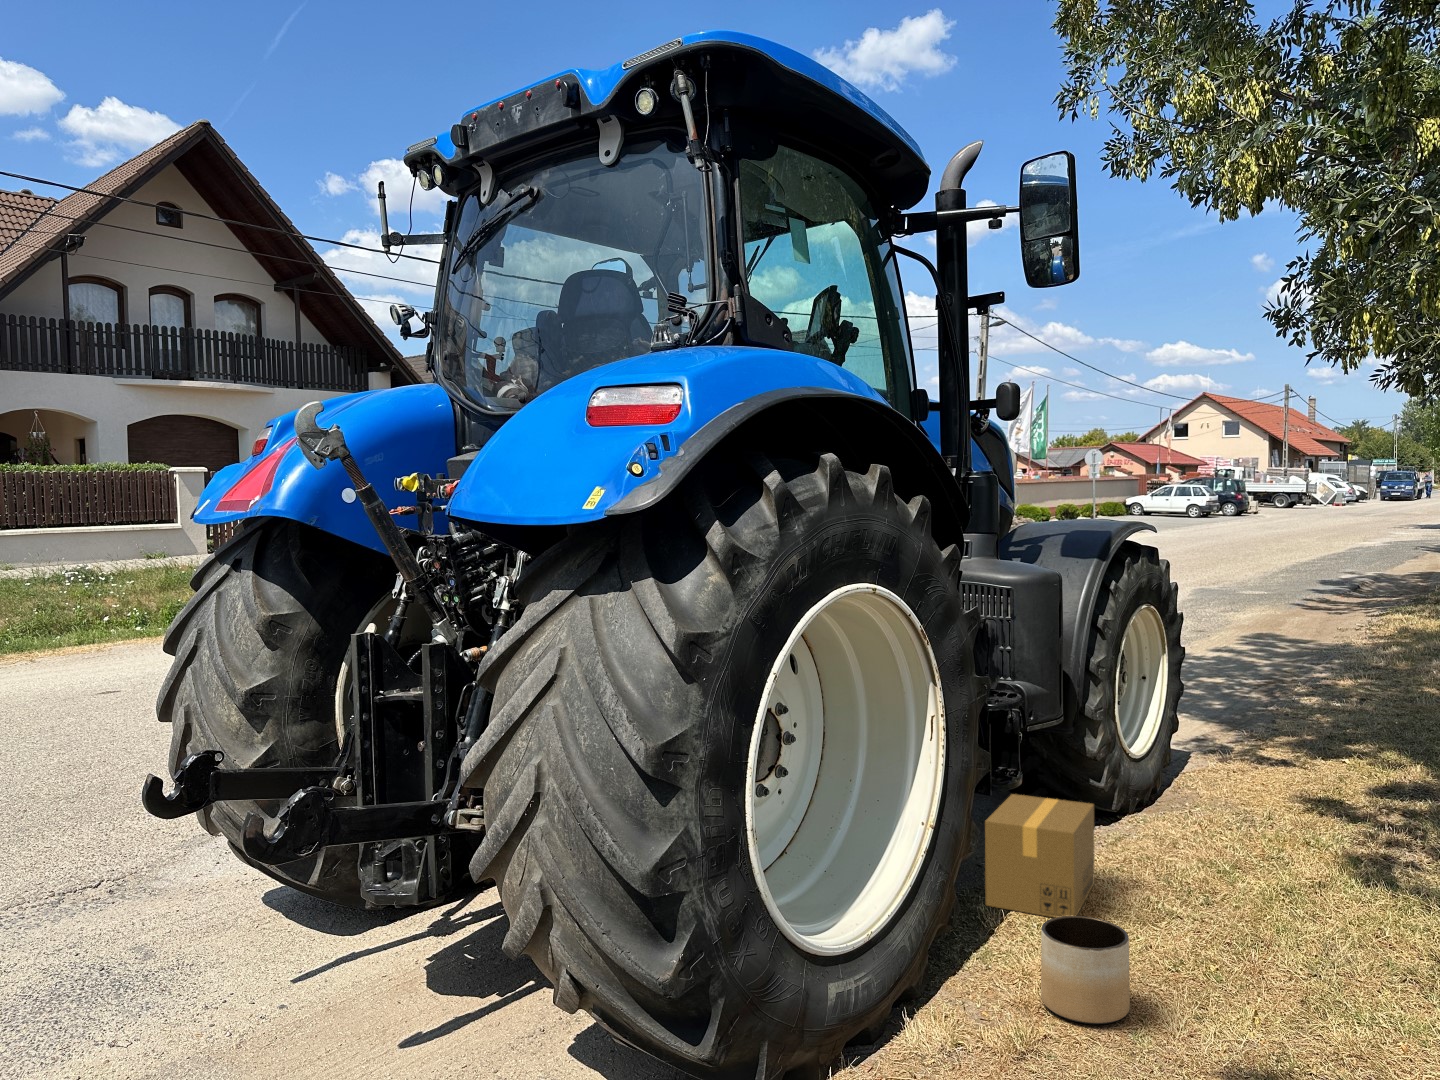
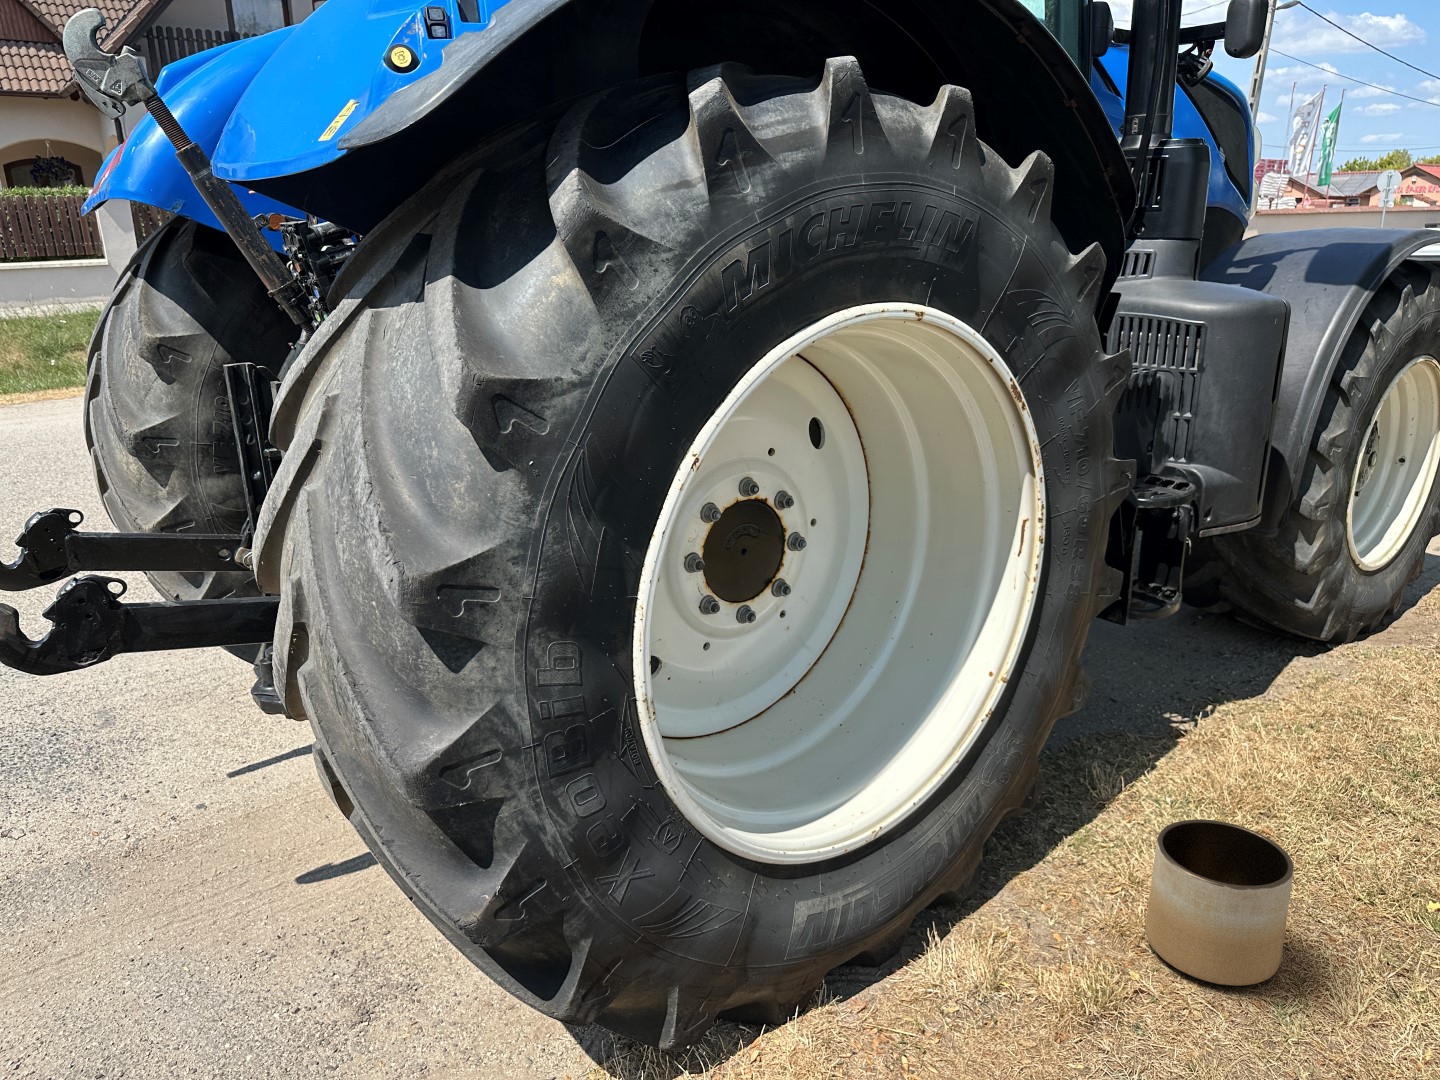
cardboard box: present [985,794,1094,918] -> none [1105,615,1288,802]

